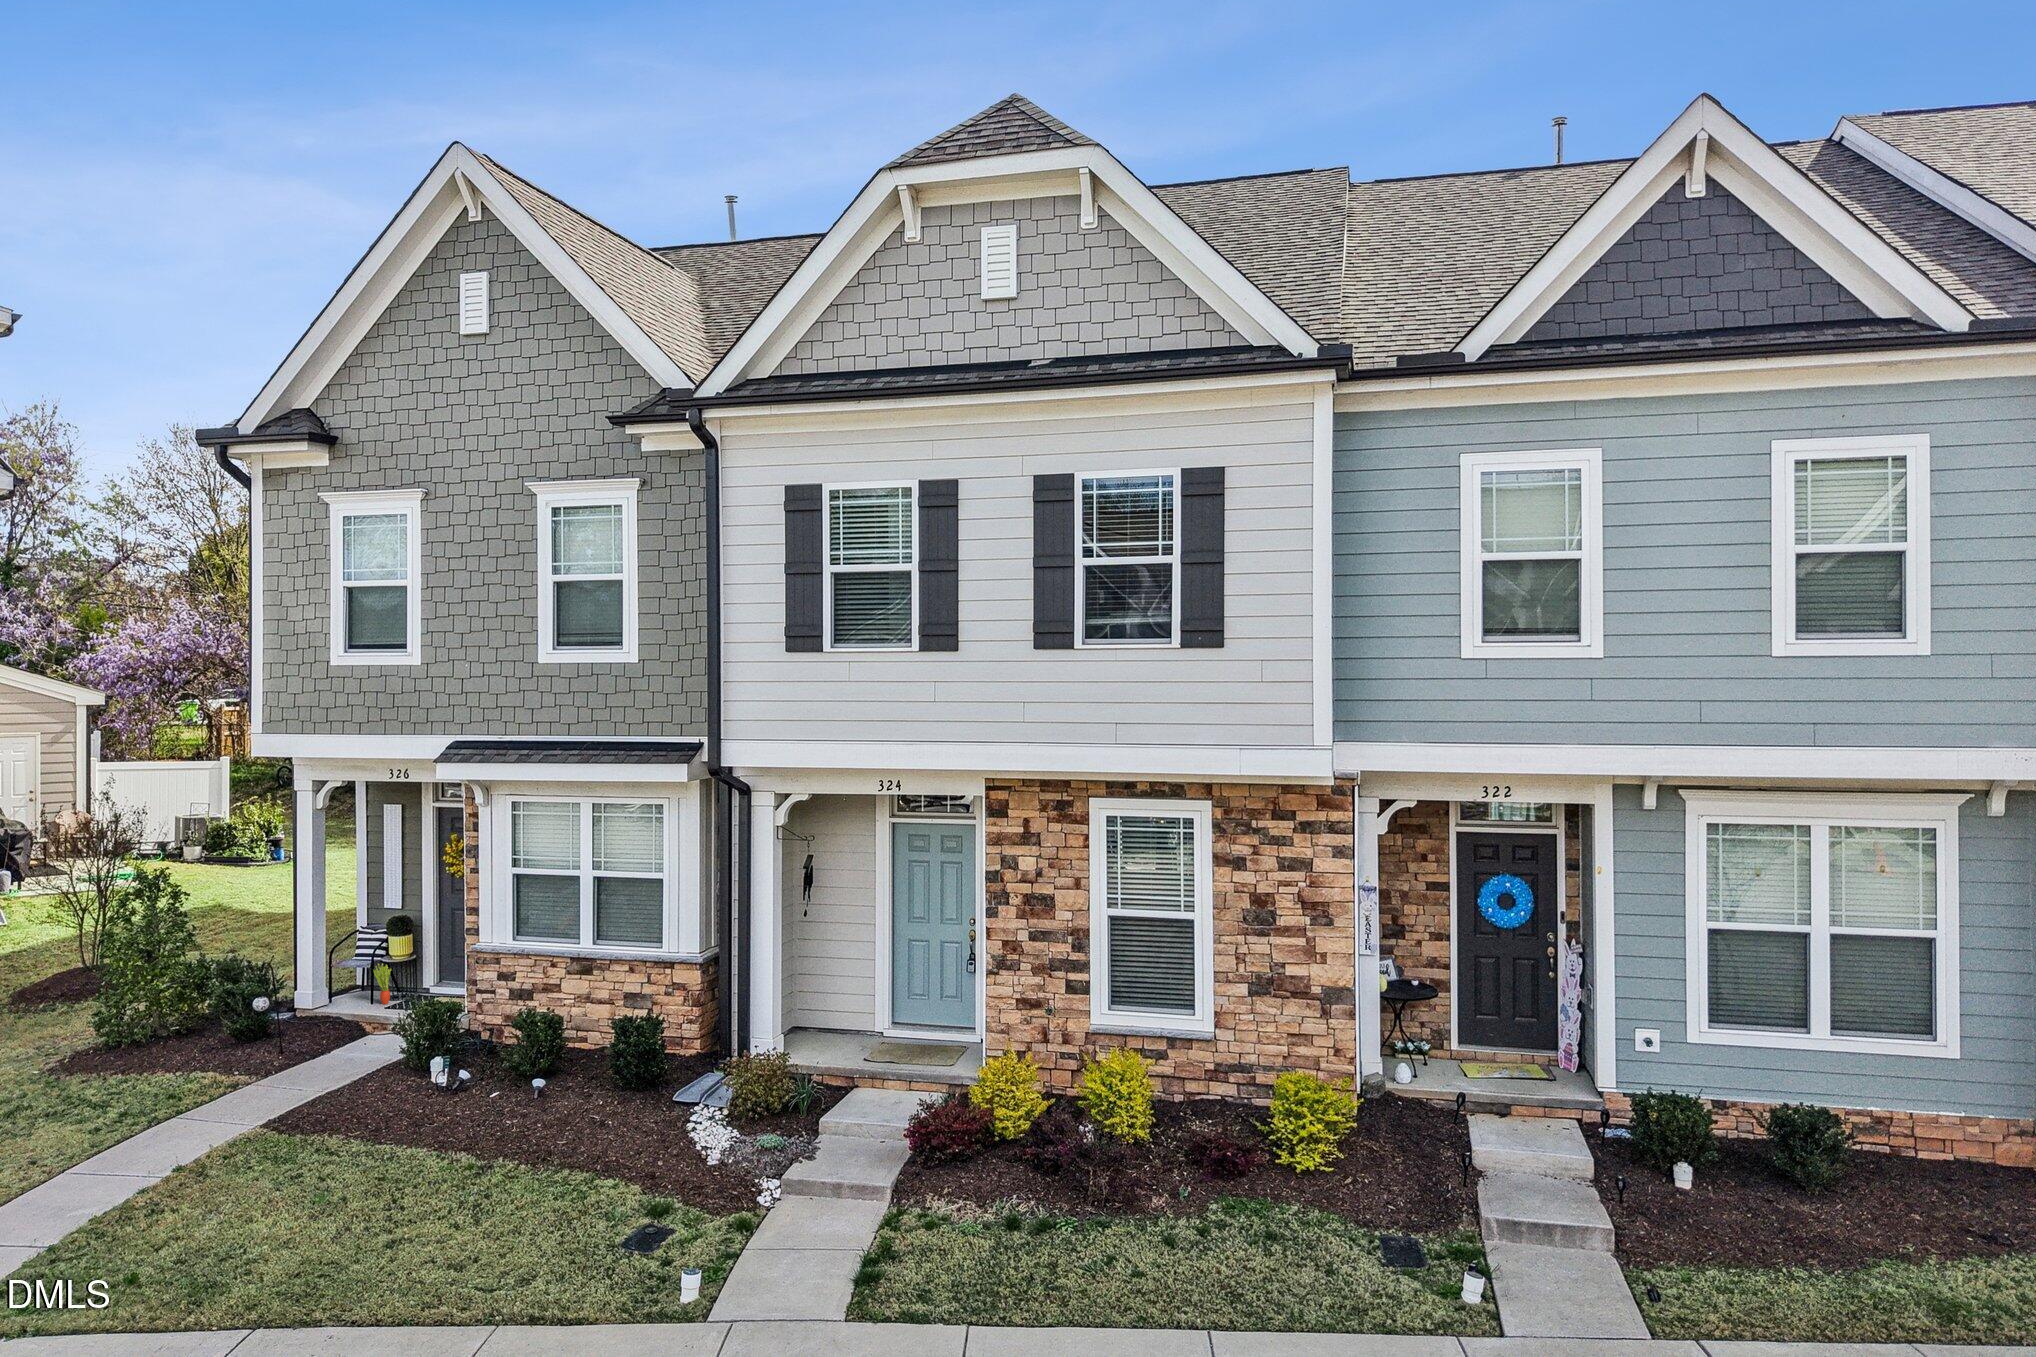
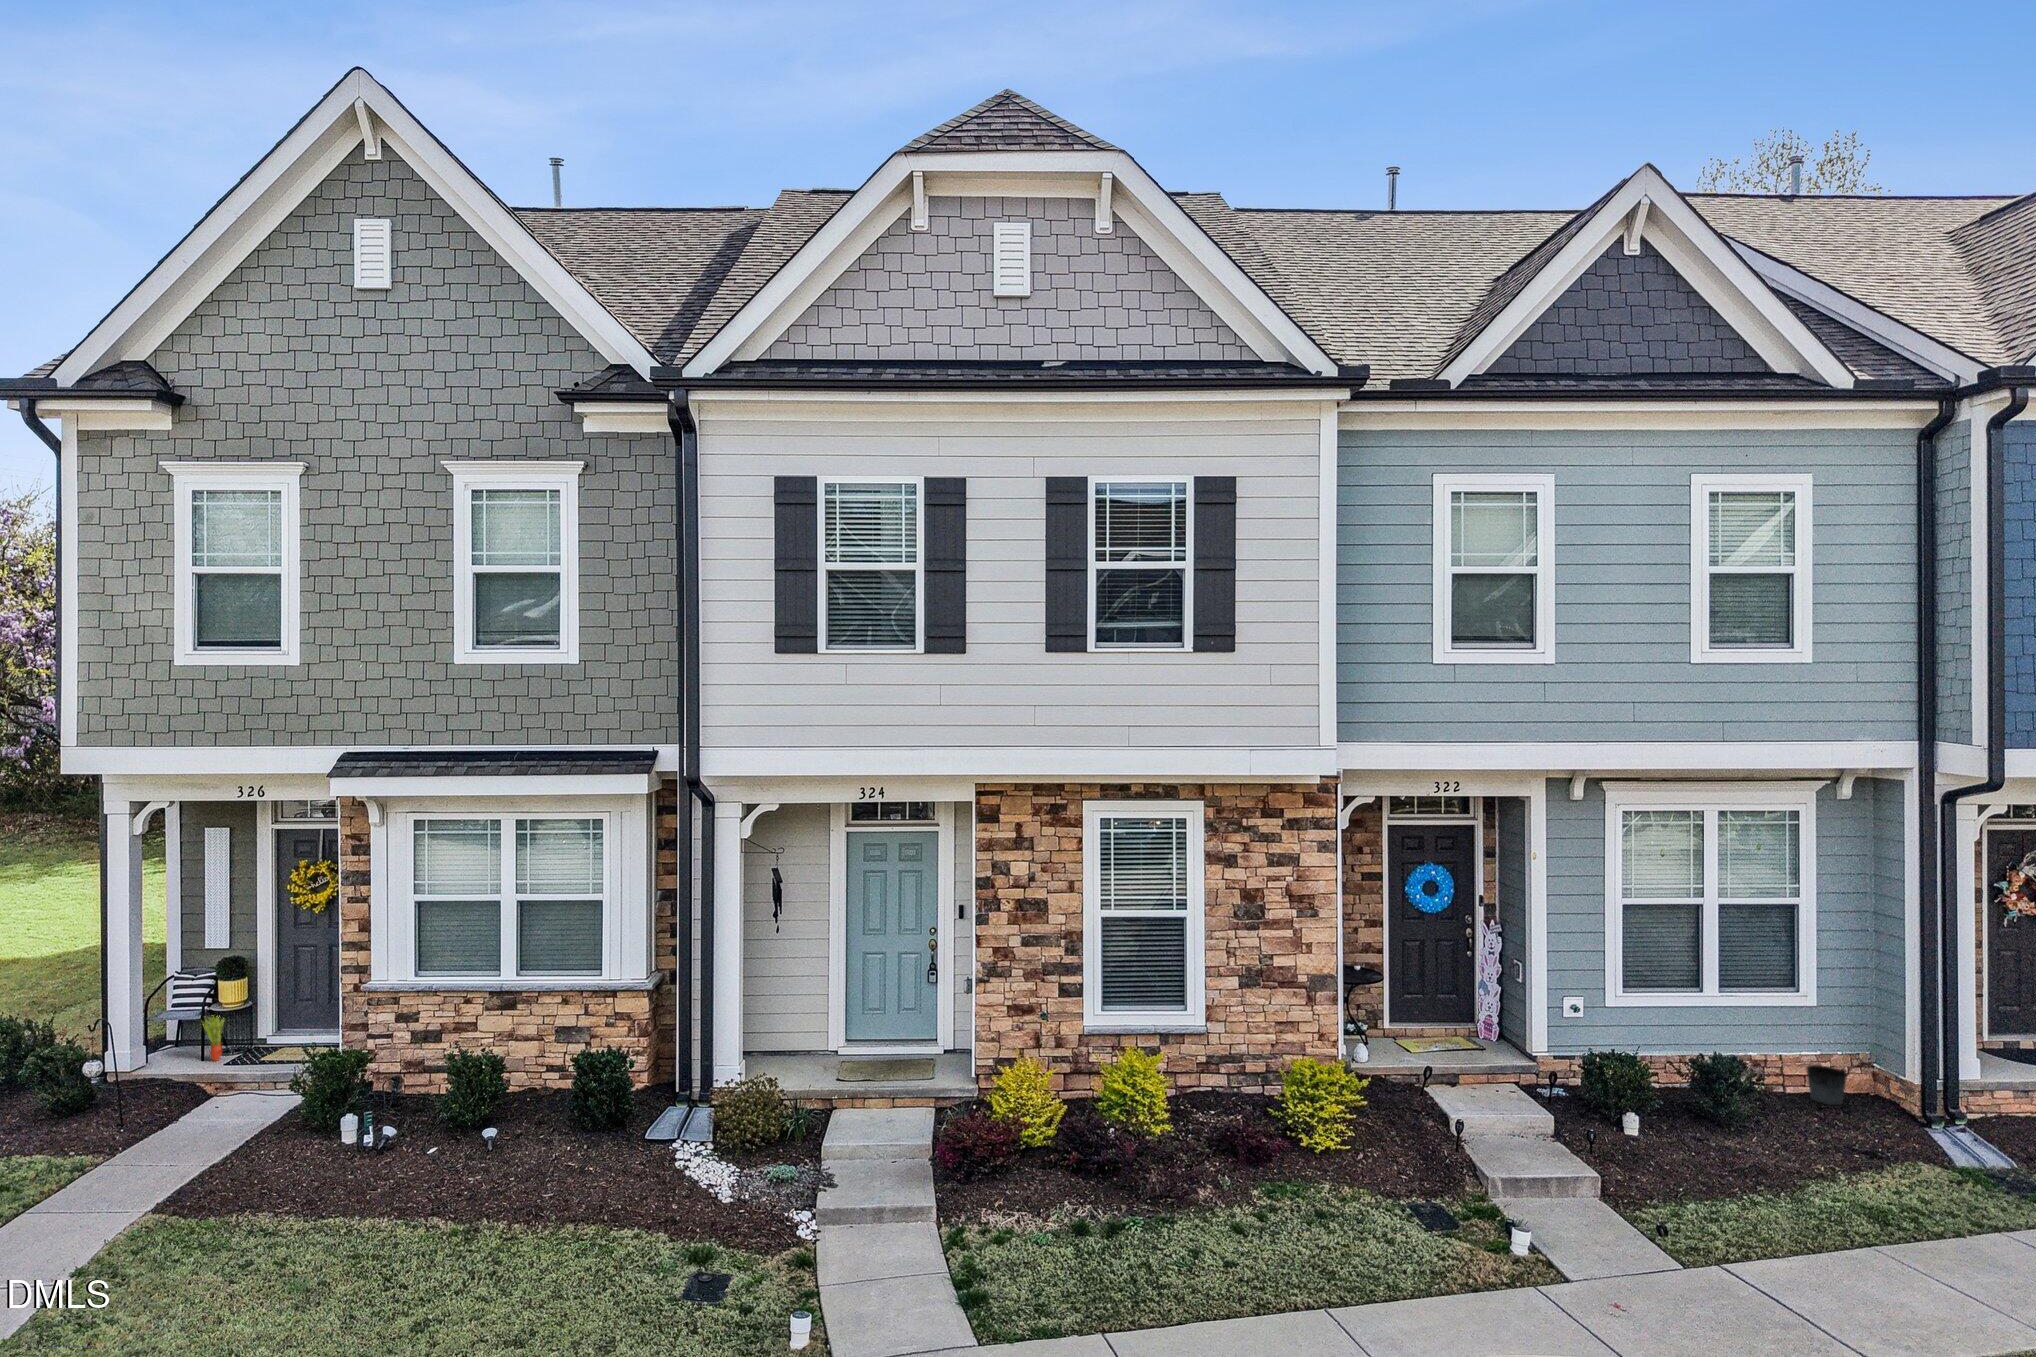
bucket: none [1946,1128,2002,1179] -> present [1807,1065,1848,1105]

